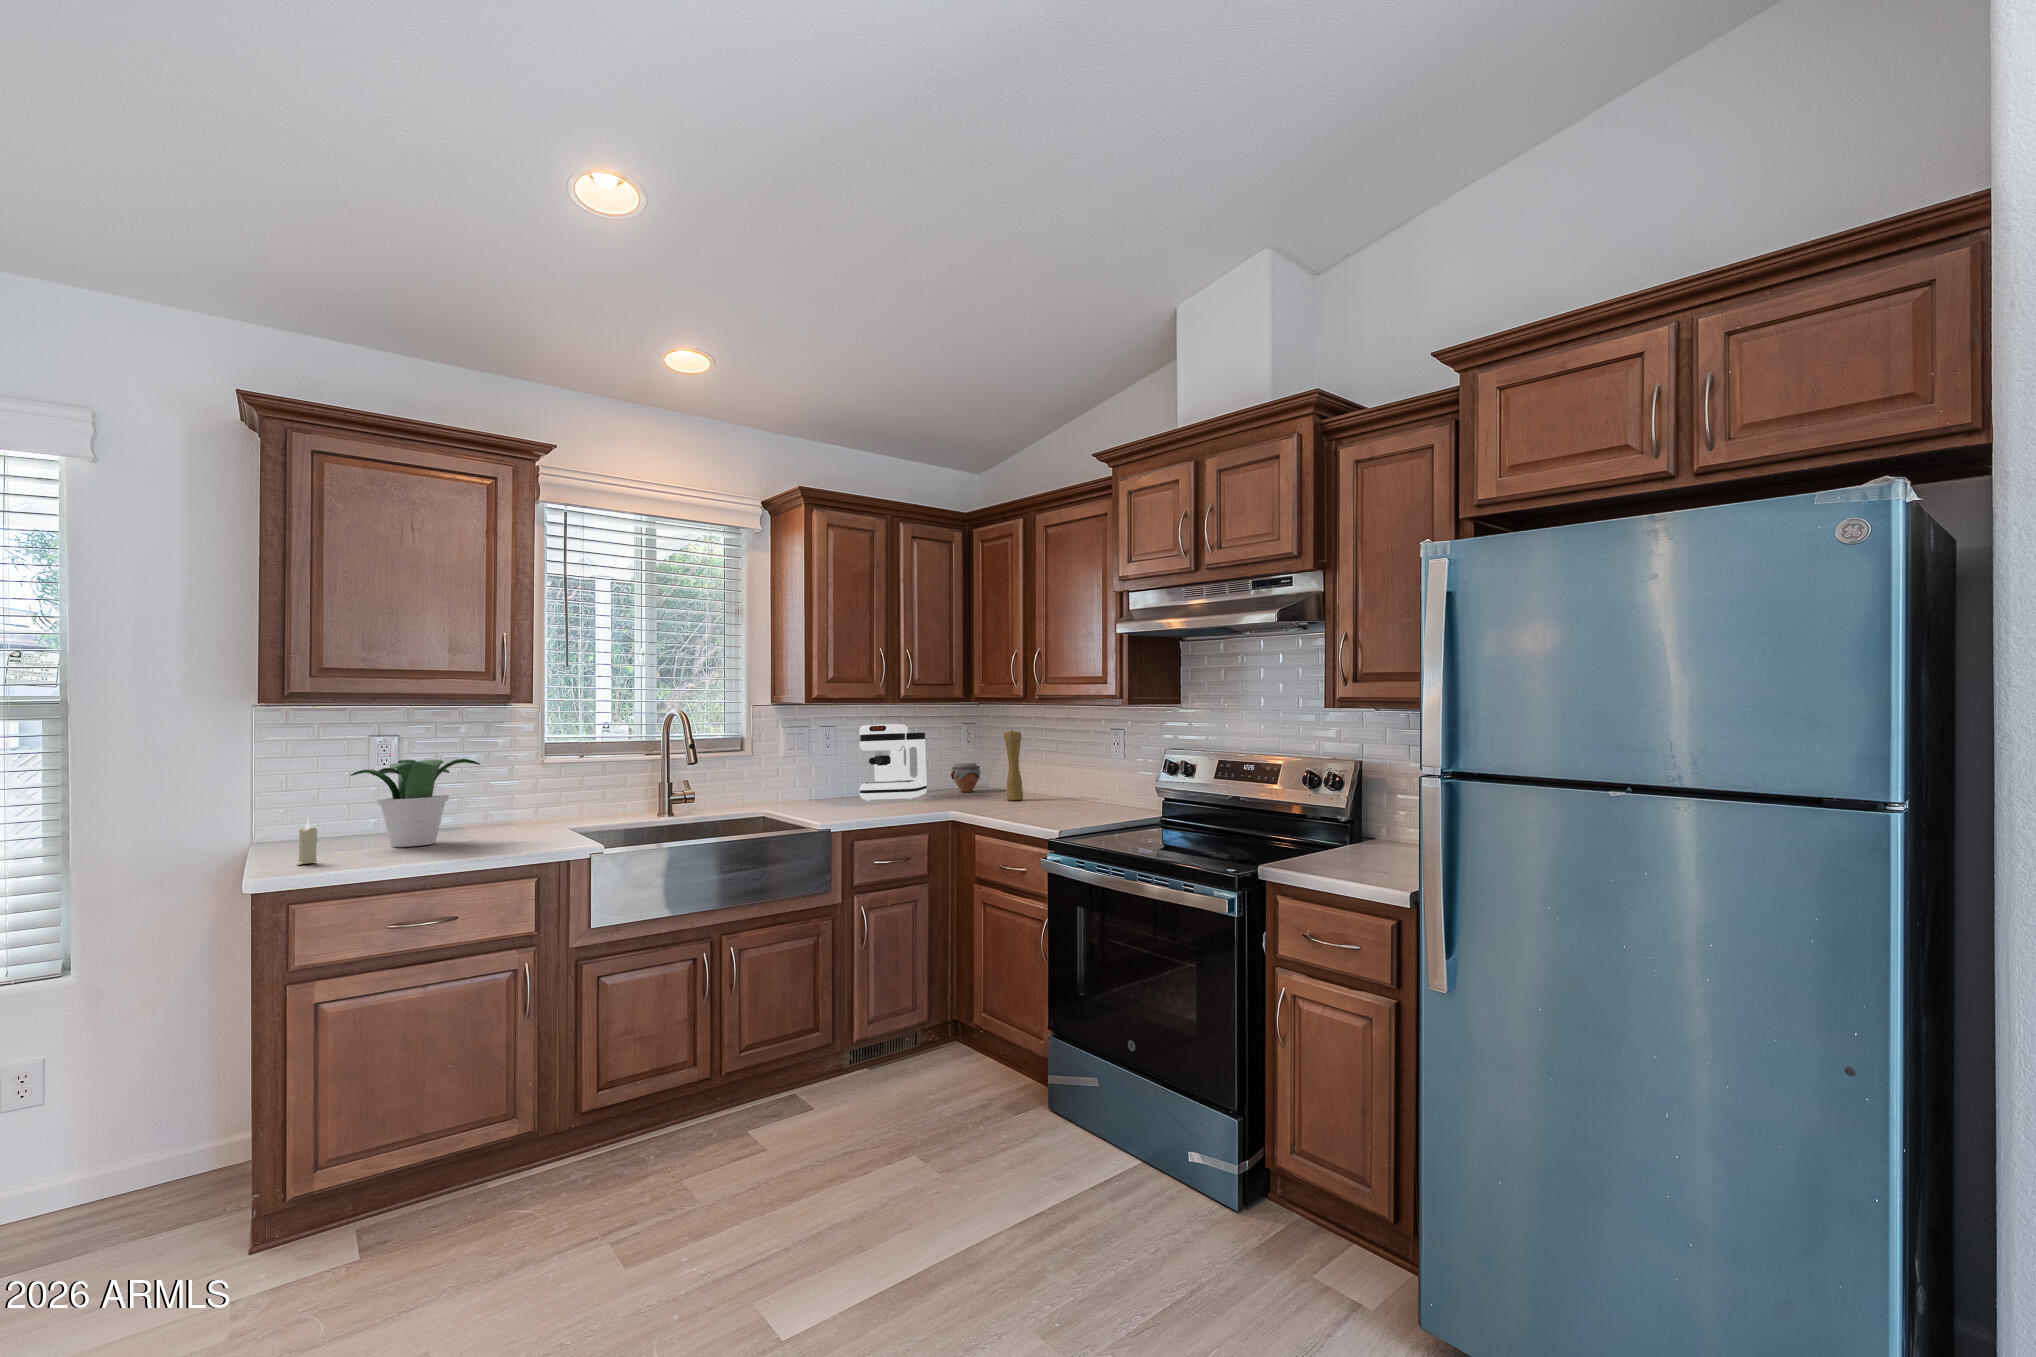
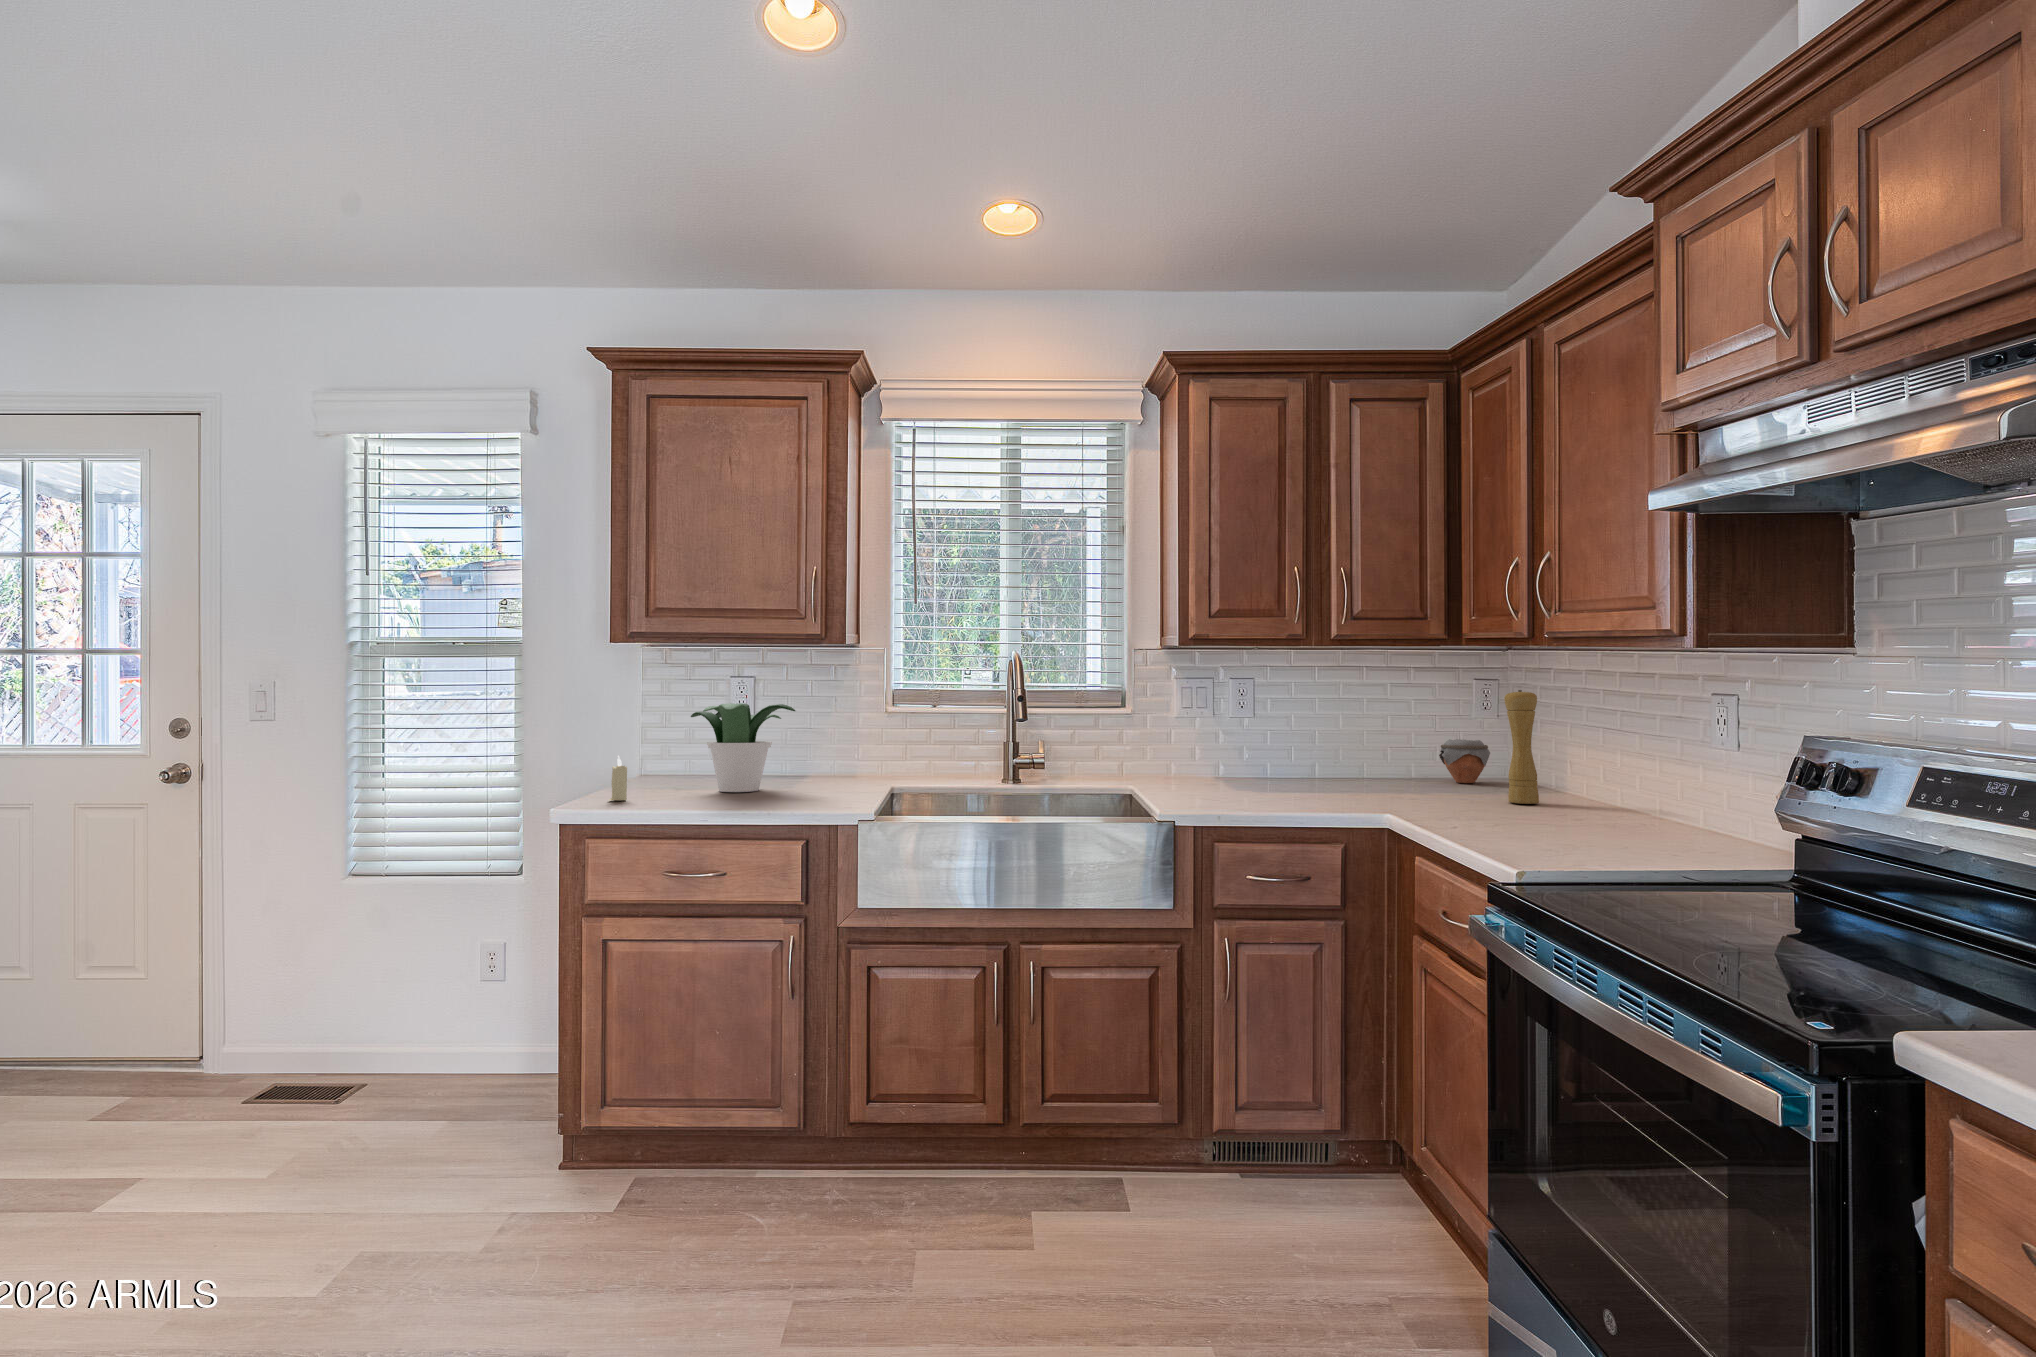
coffee maker: present [859,724,927,801] -> none [1283,679,1392,788]

